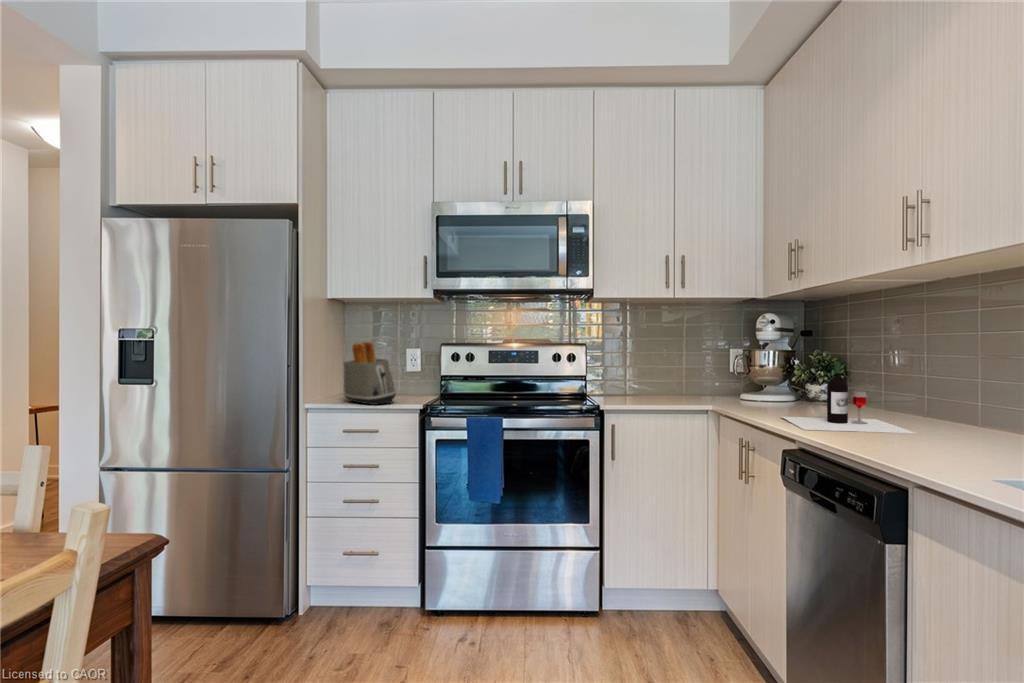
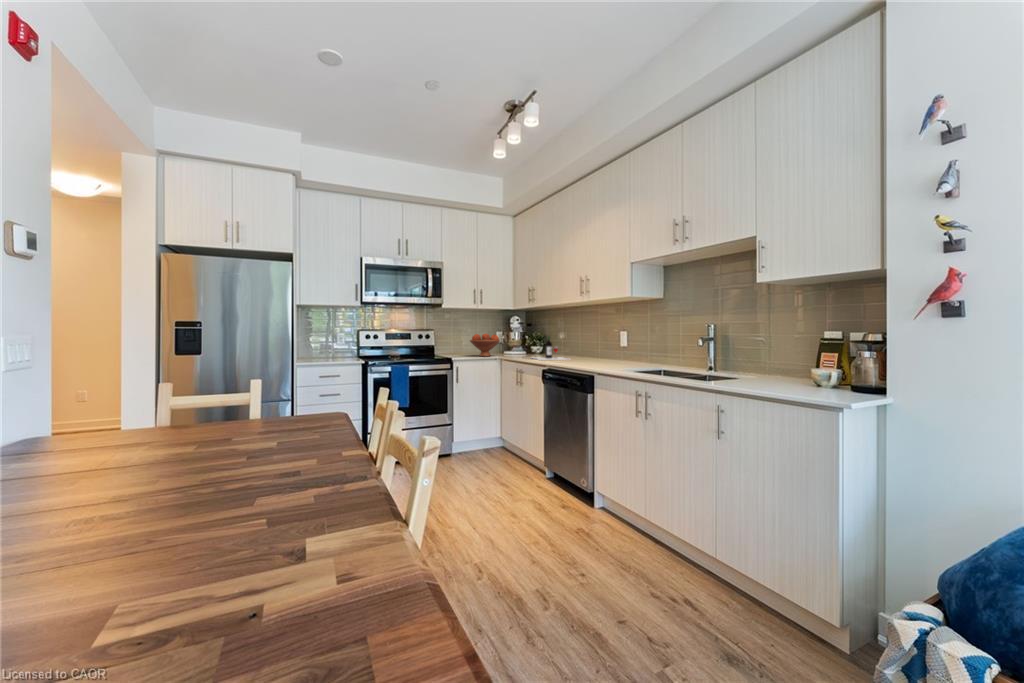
toaster: present [344,342,396,405] -> none [312,329,346,362]
fruit bowl: none [649,352,721,404] -> present [470,334,500,356]

